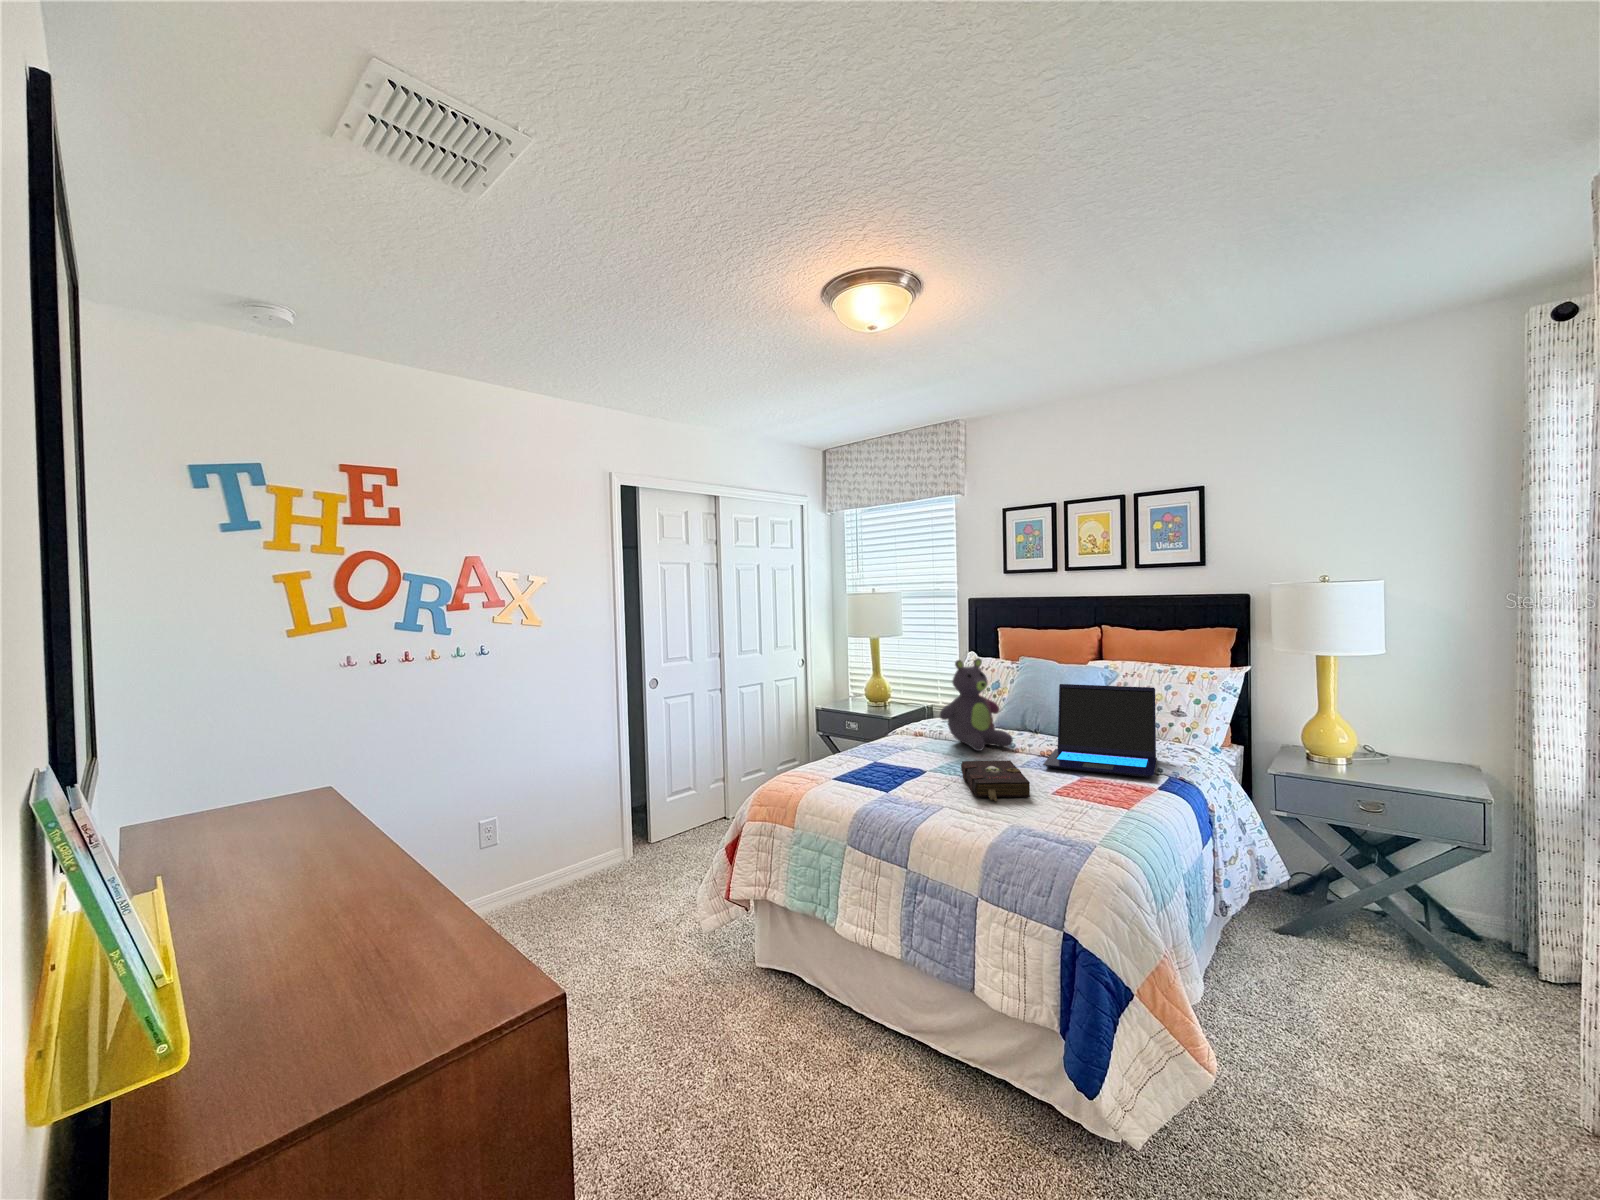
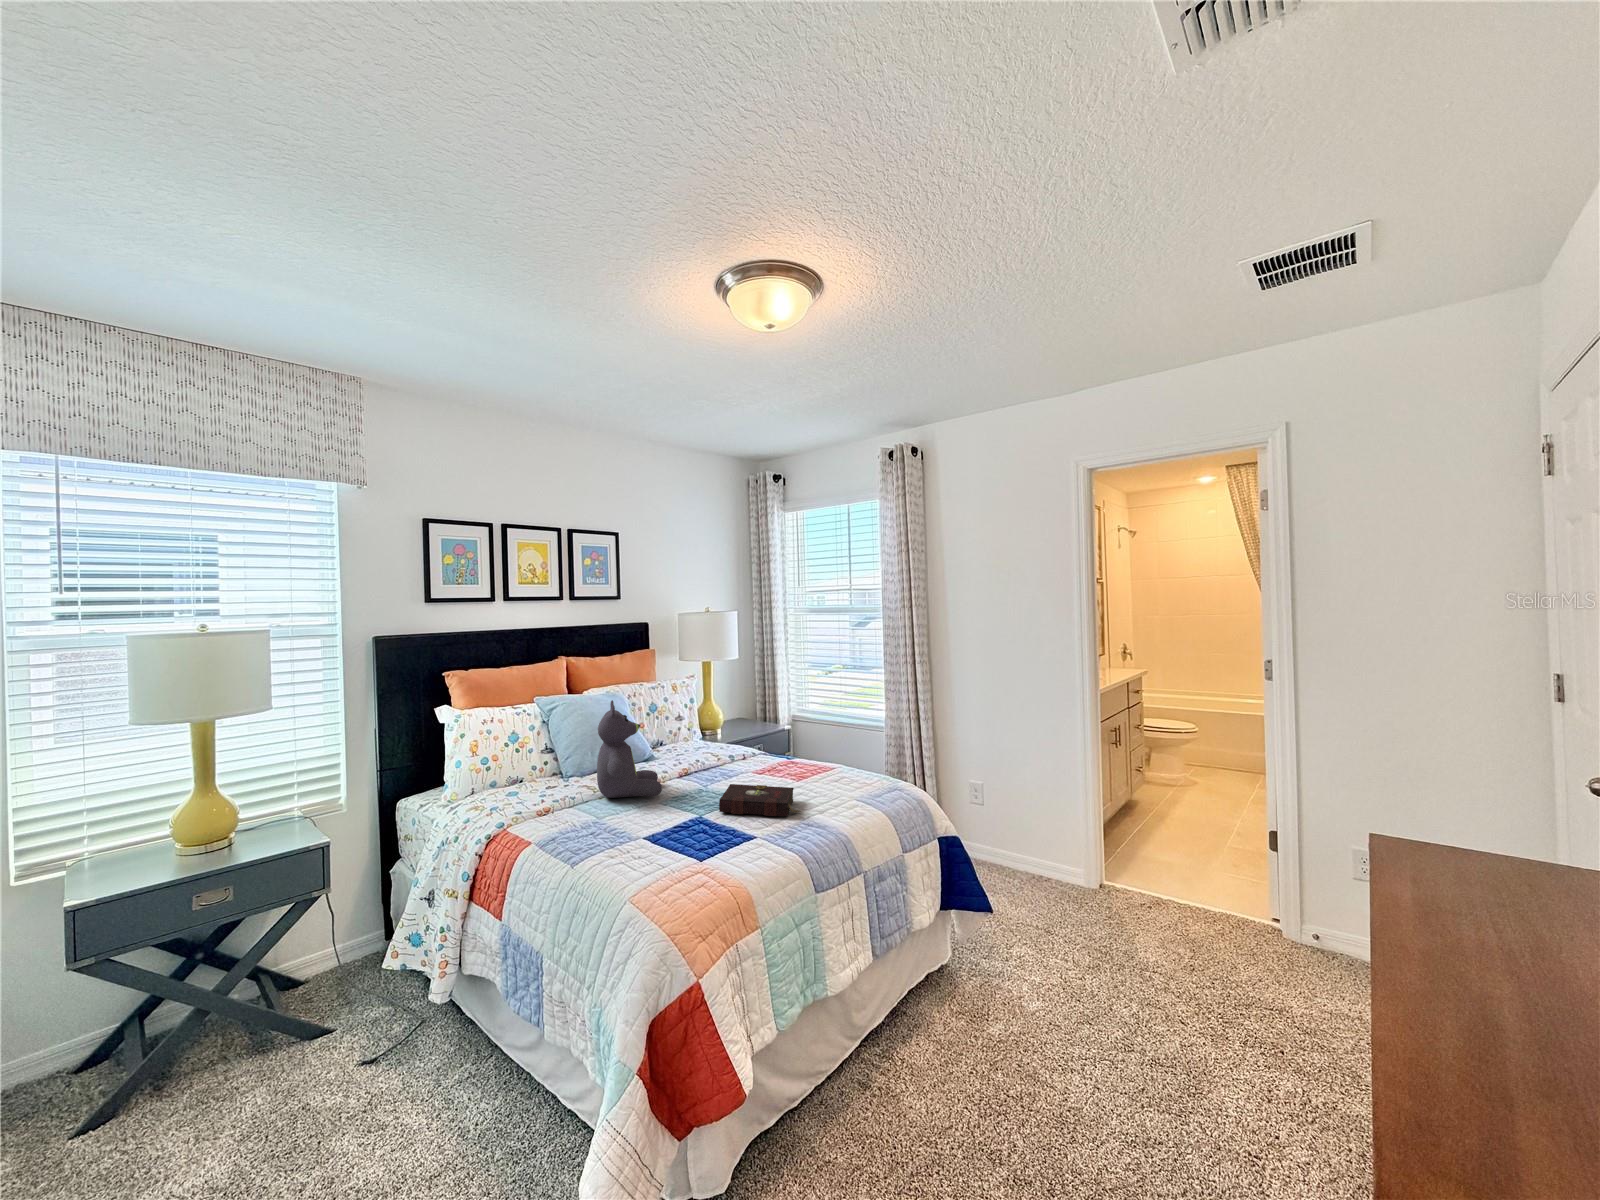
laptop: present [1043,684,1157,777] -> none [664,698,777,782]

